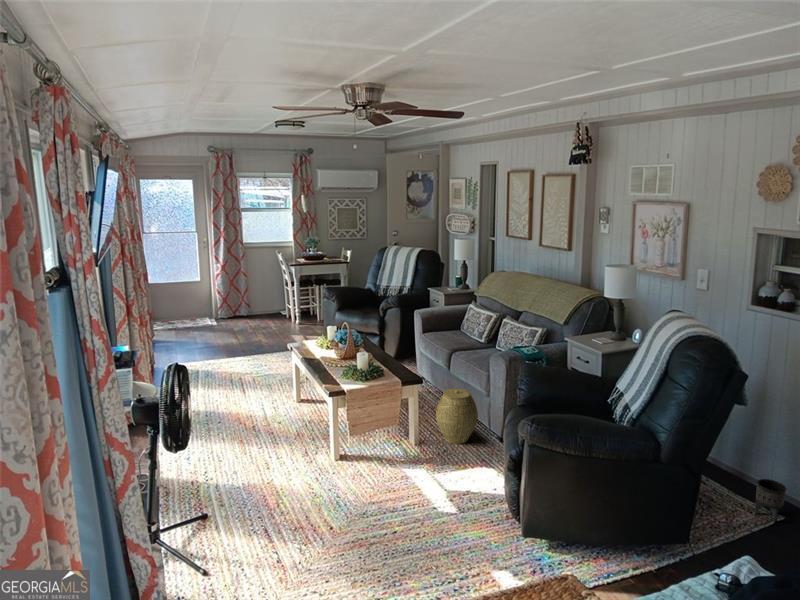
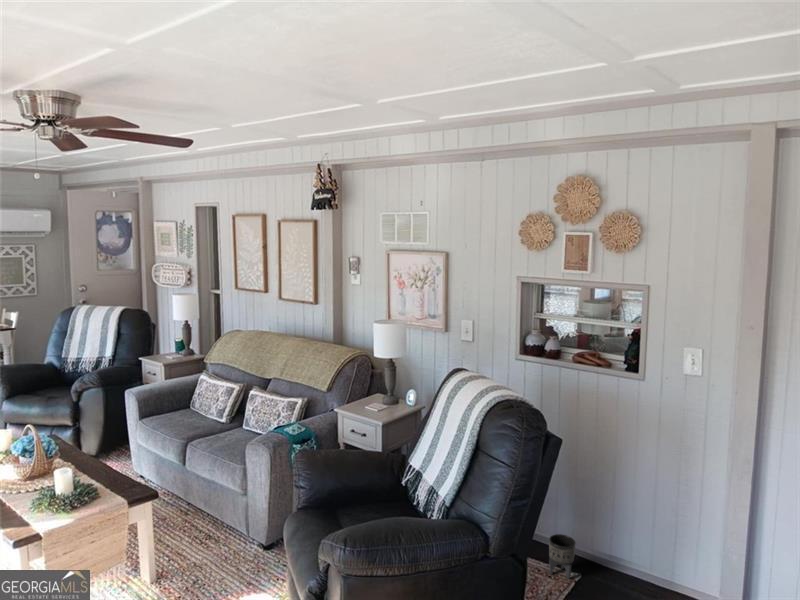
woven basket: present [436,389,478,444] -> none [179,493,237,570]

